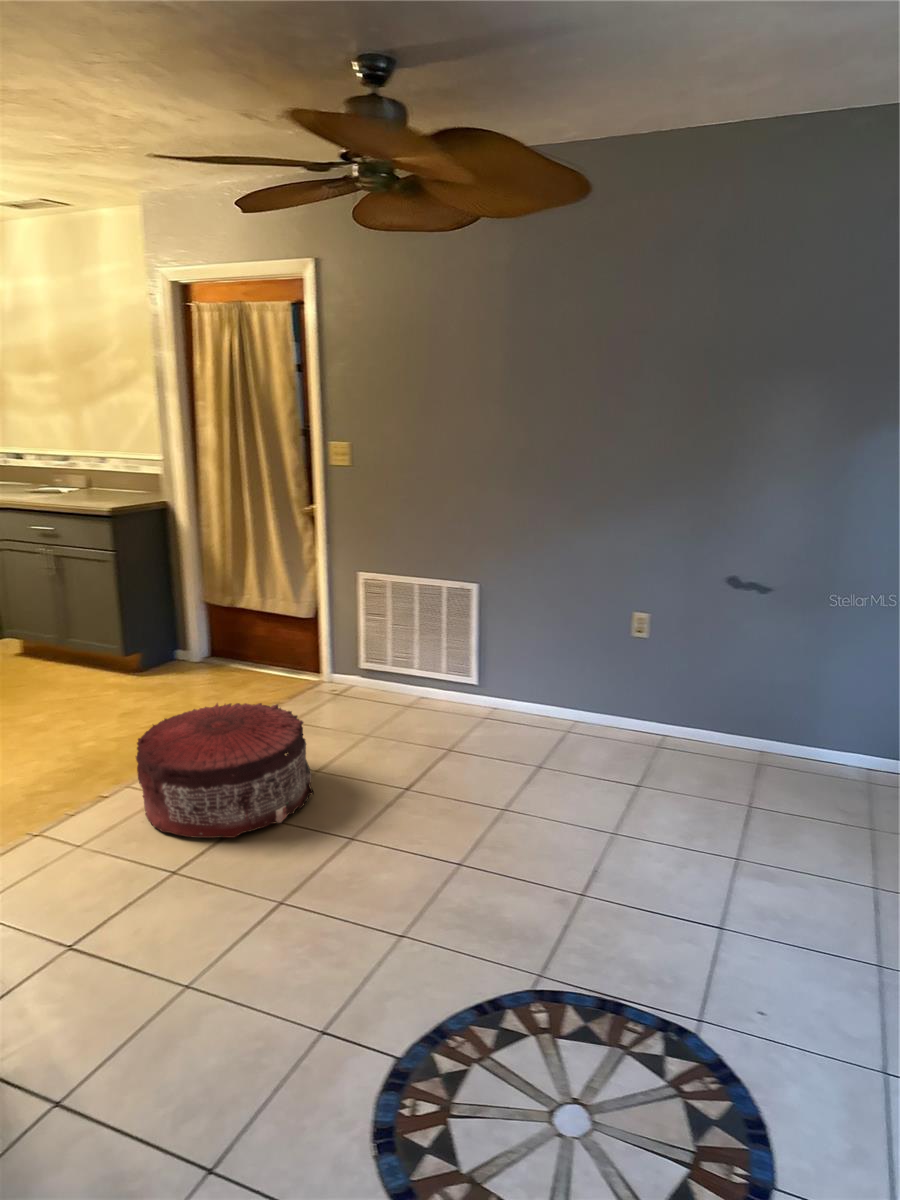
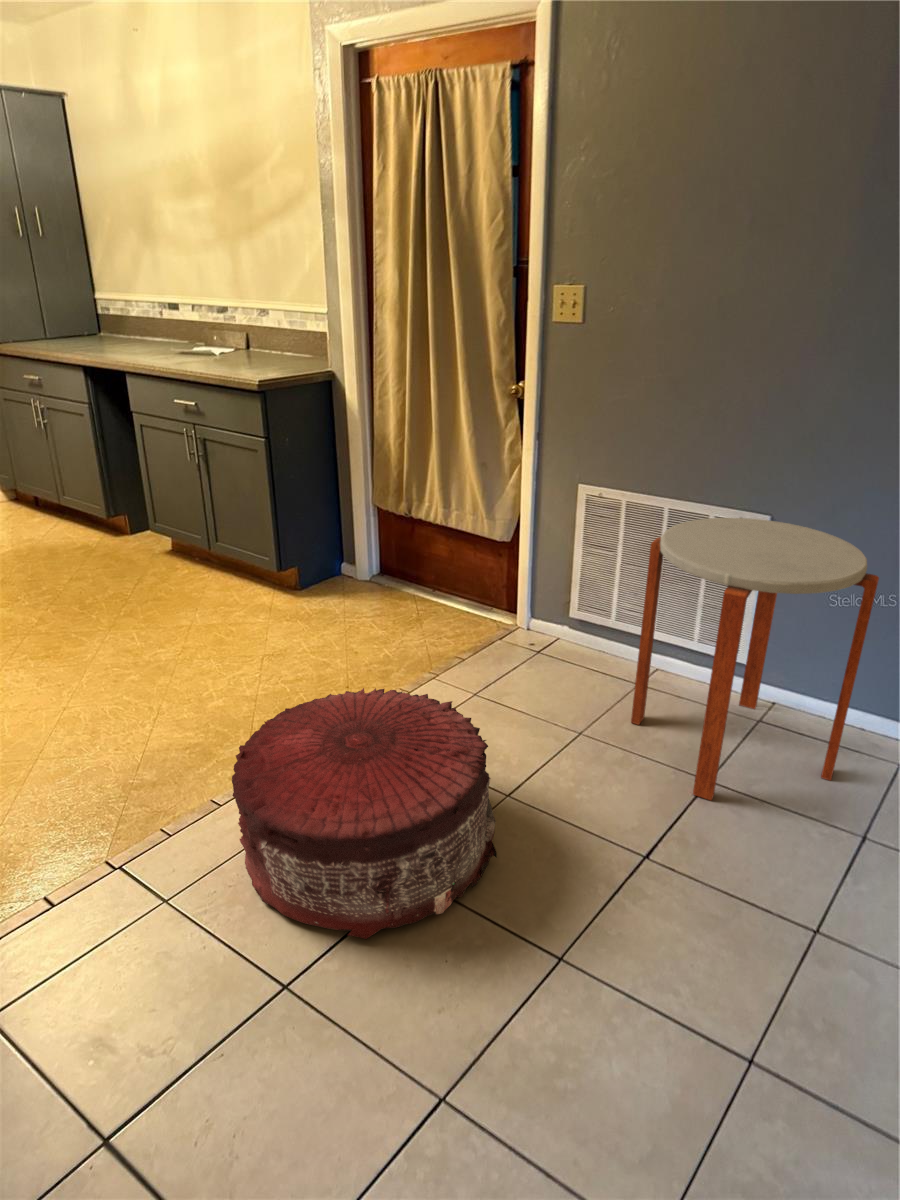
side table: none [402,583,533,758] -> present [631,518,879,800]

